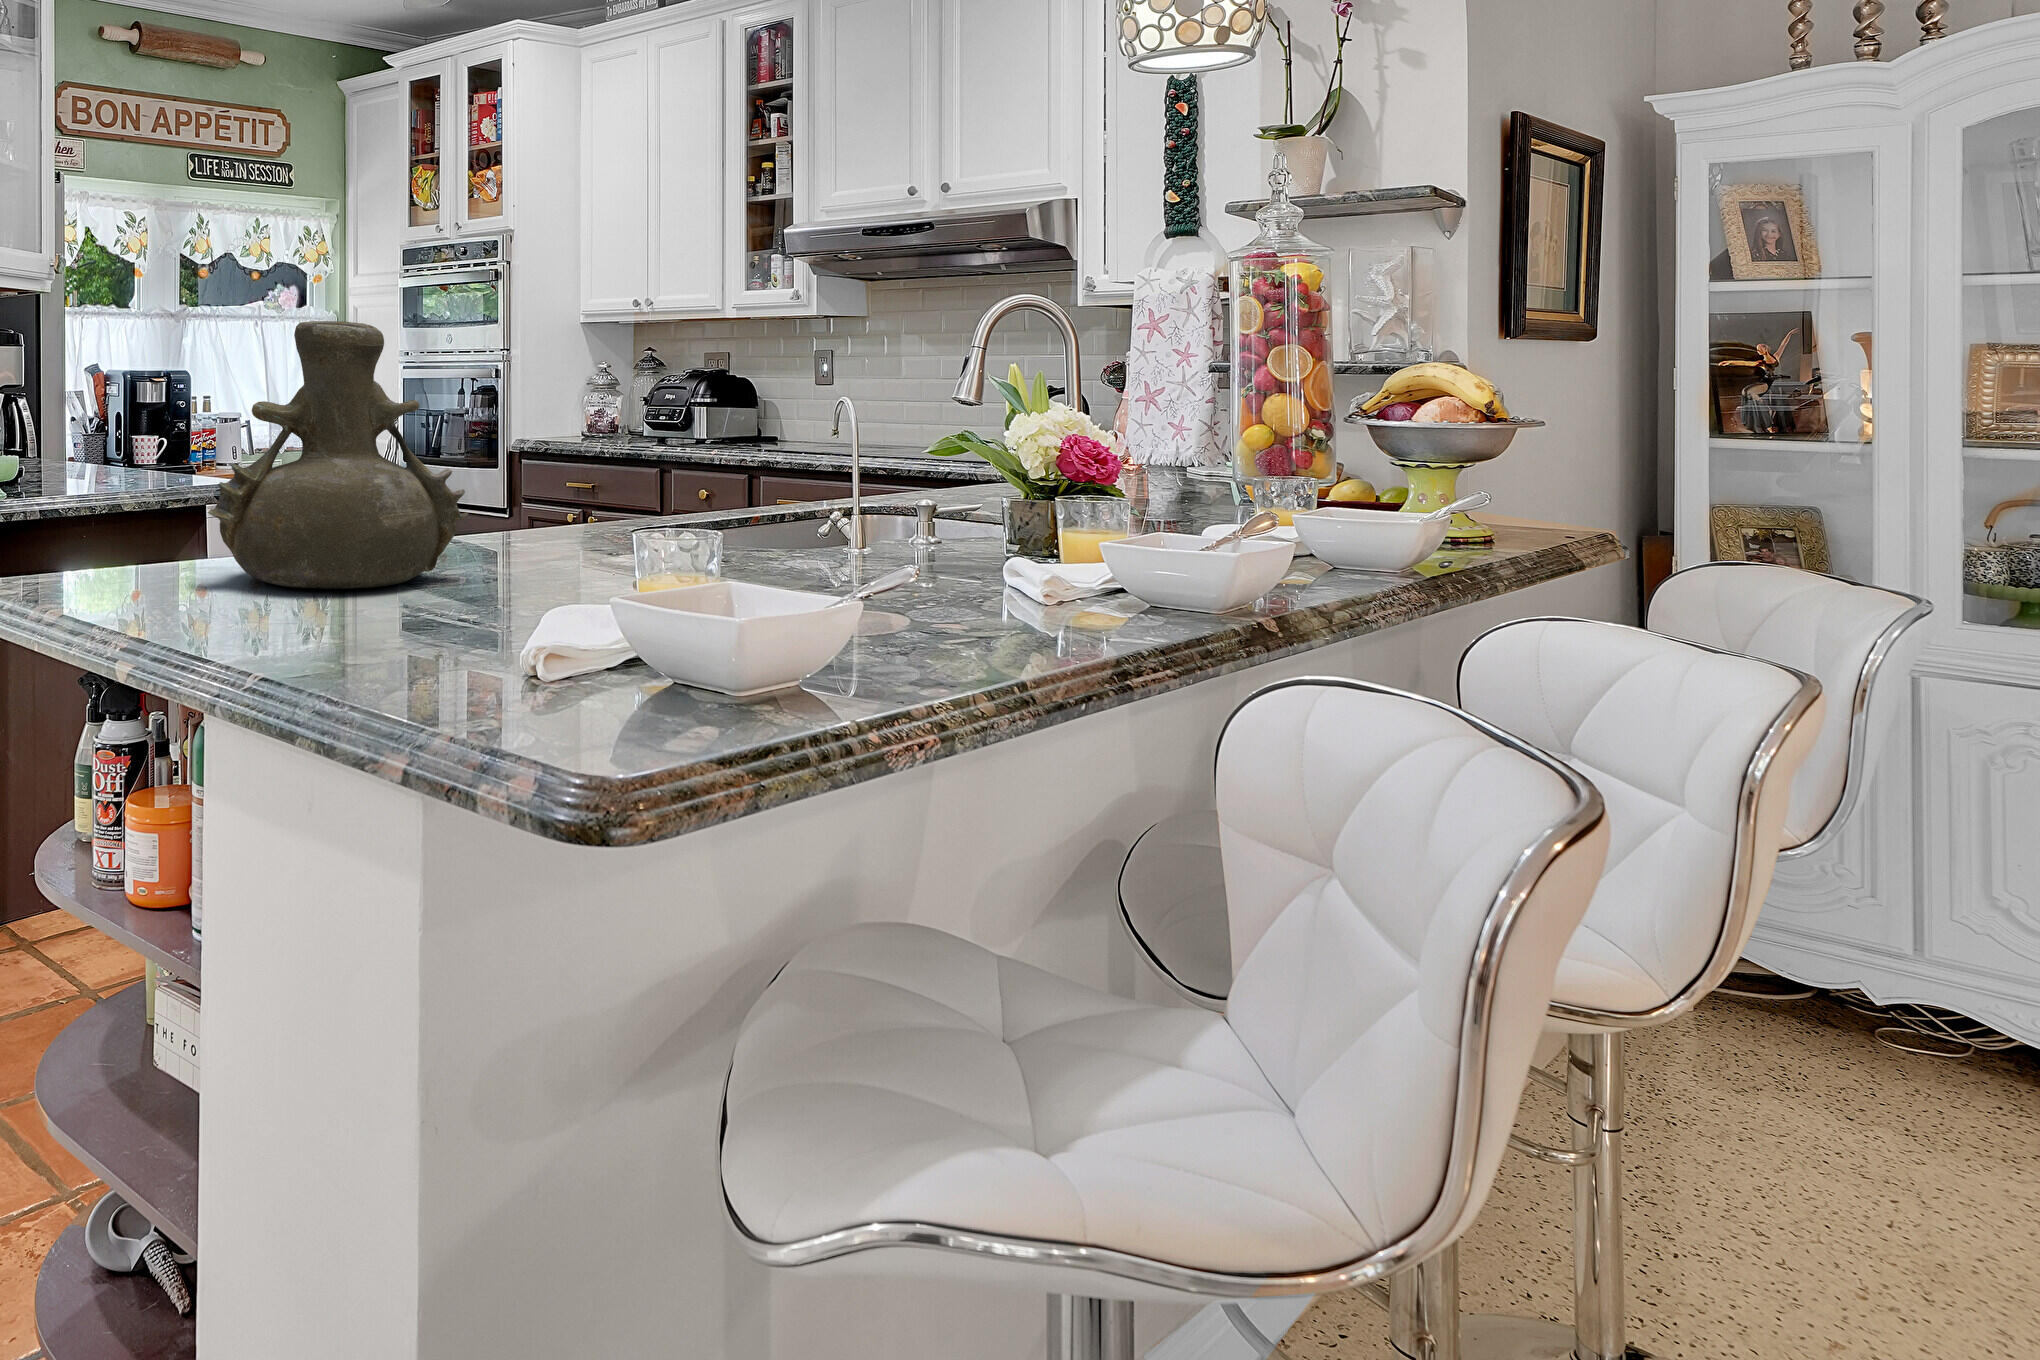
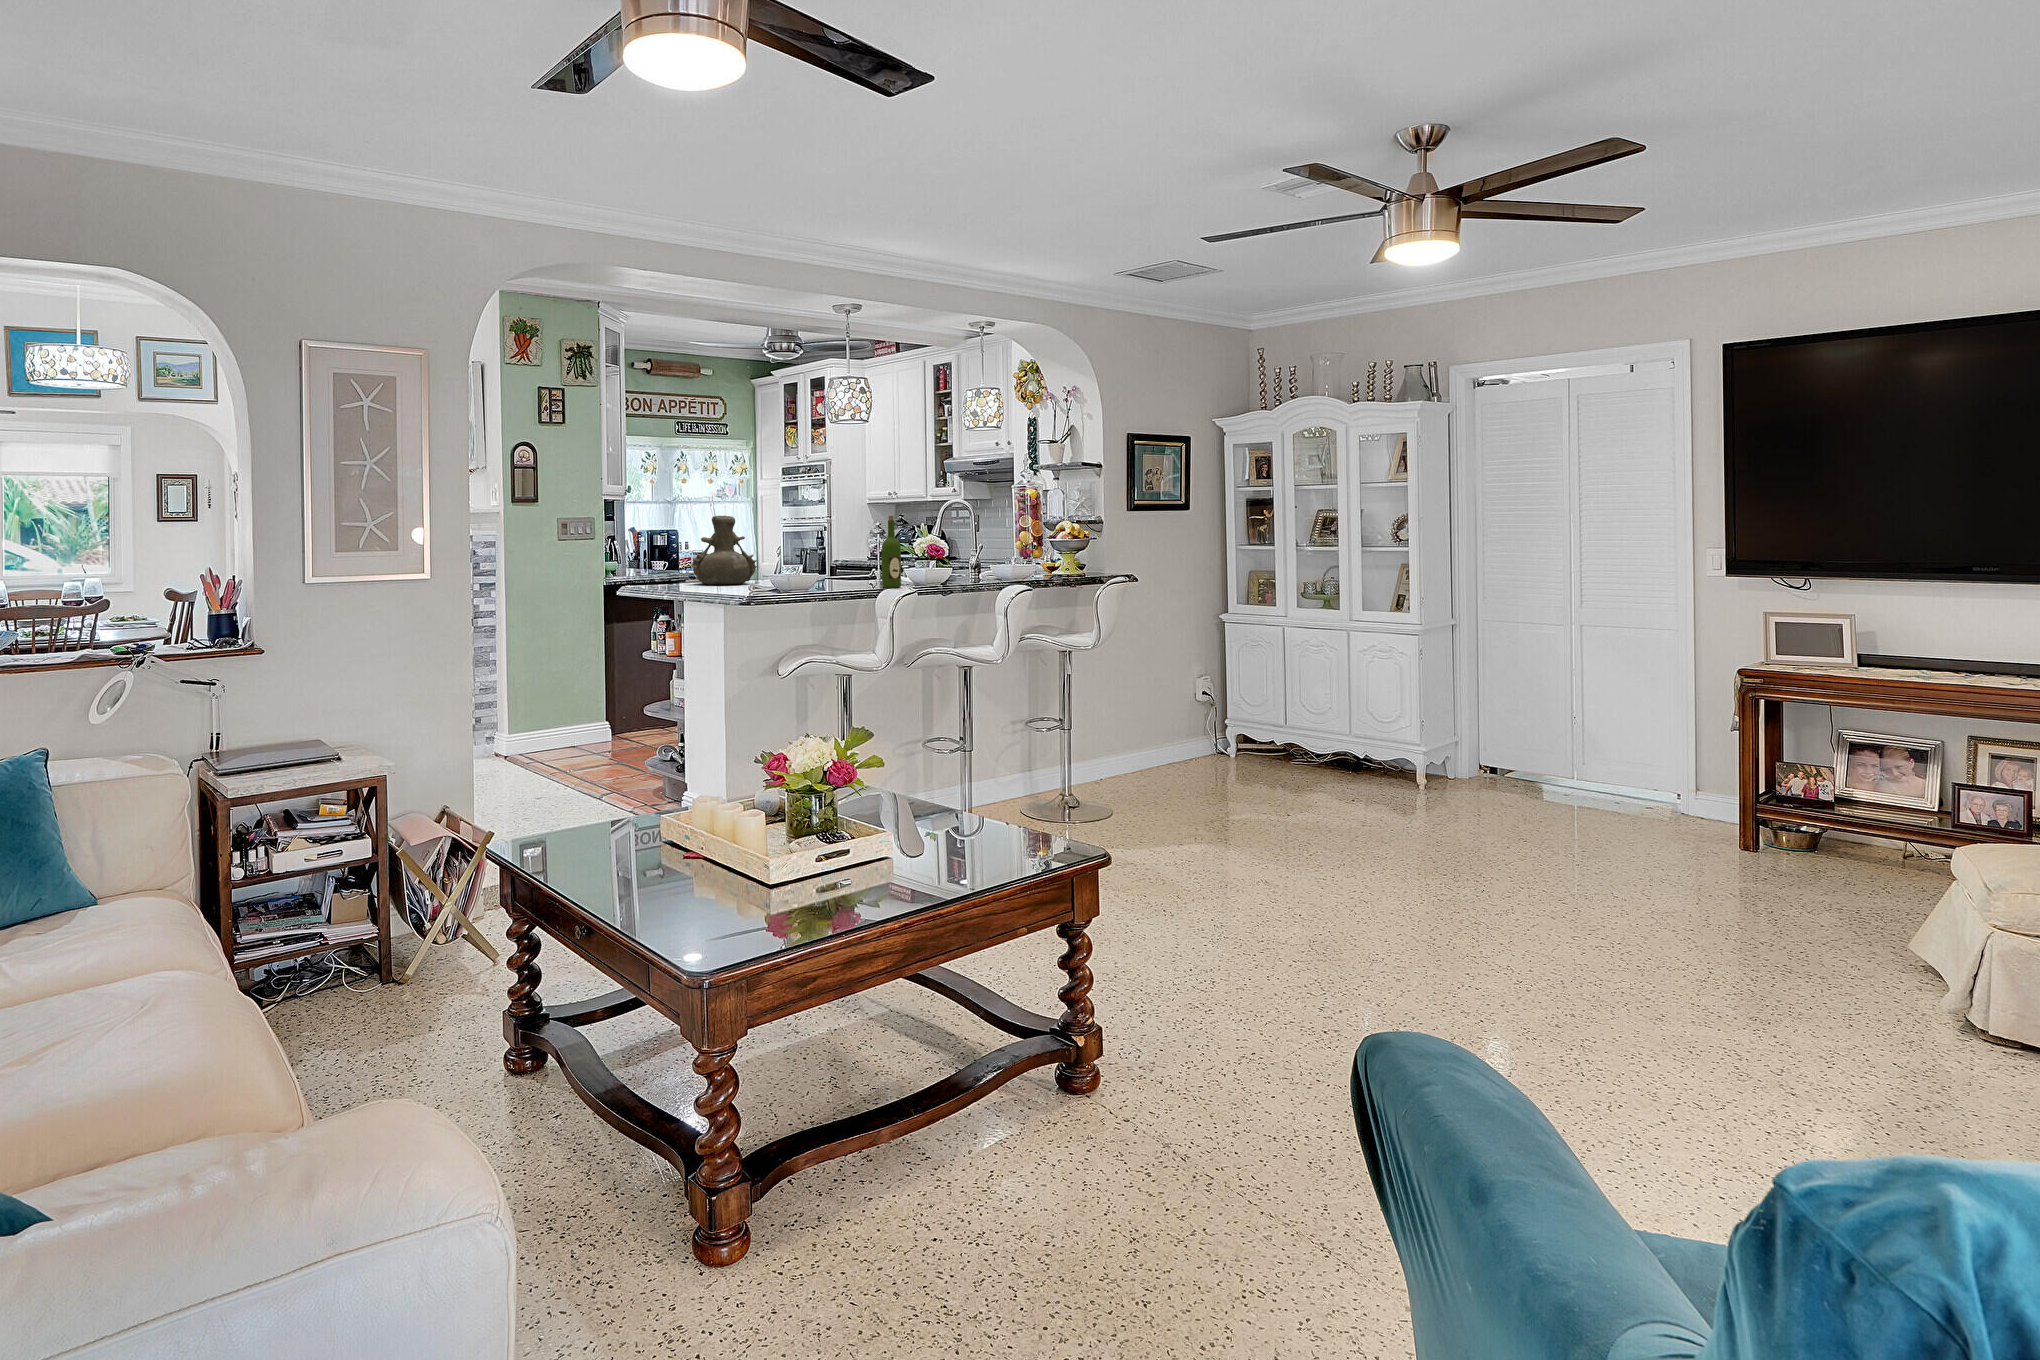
wine bottle: none [1008,326,1091,629] -> present [882,516,901,588]

